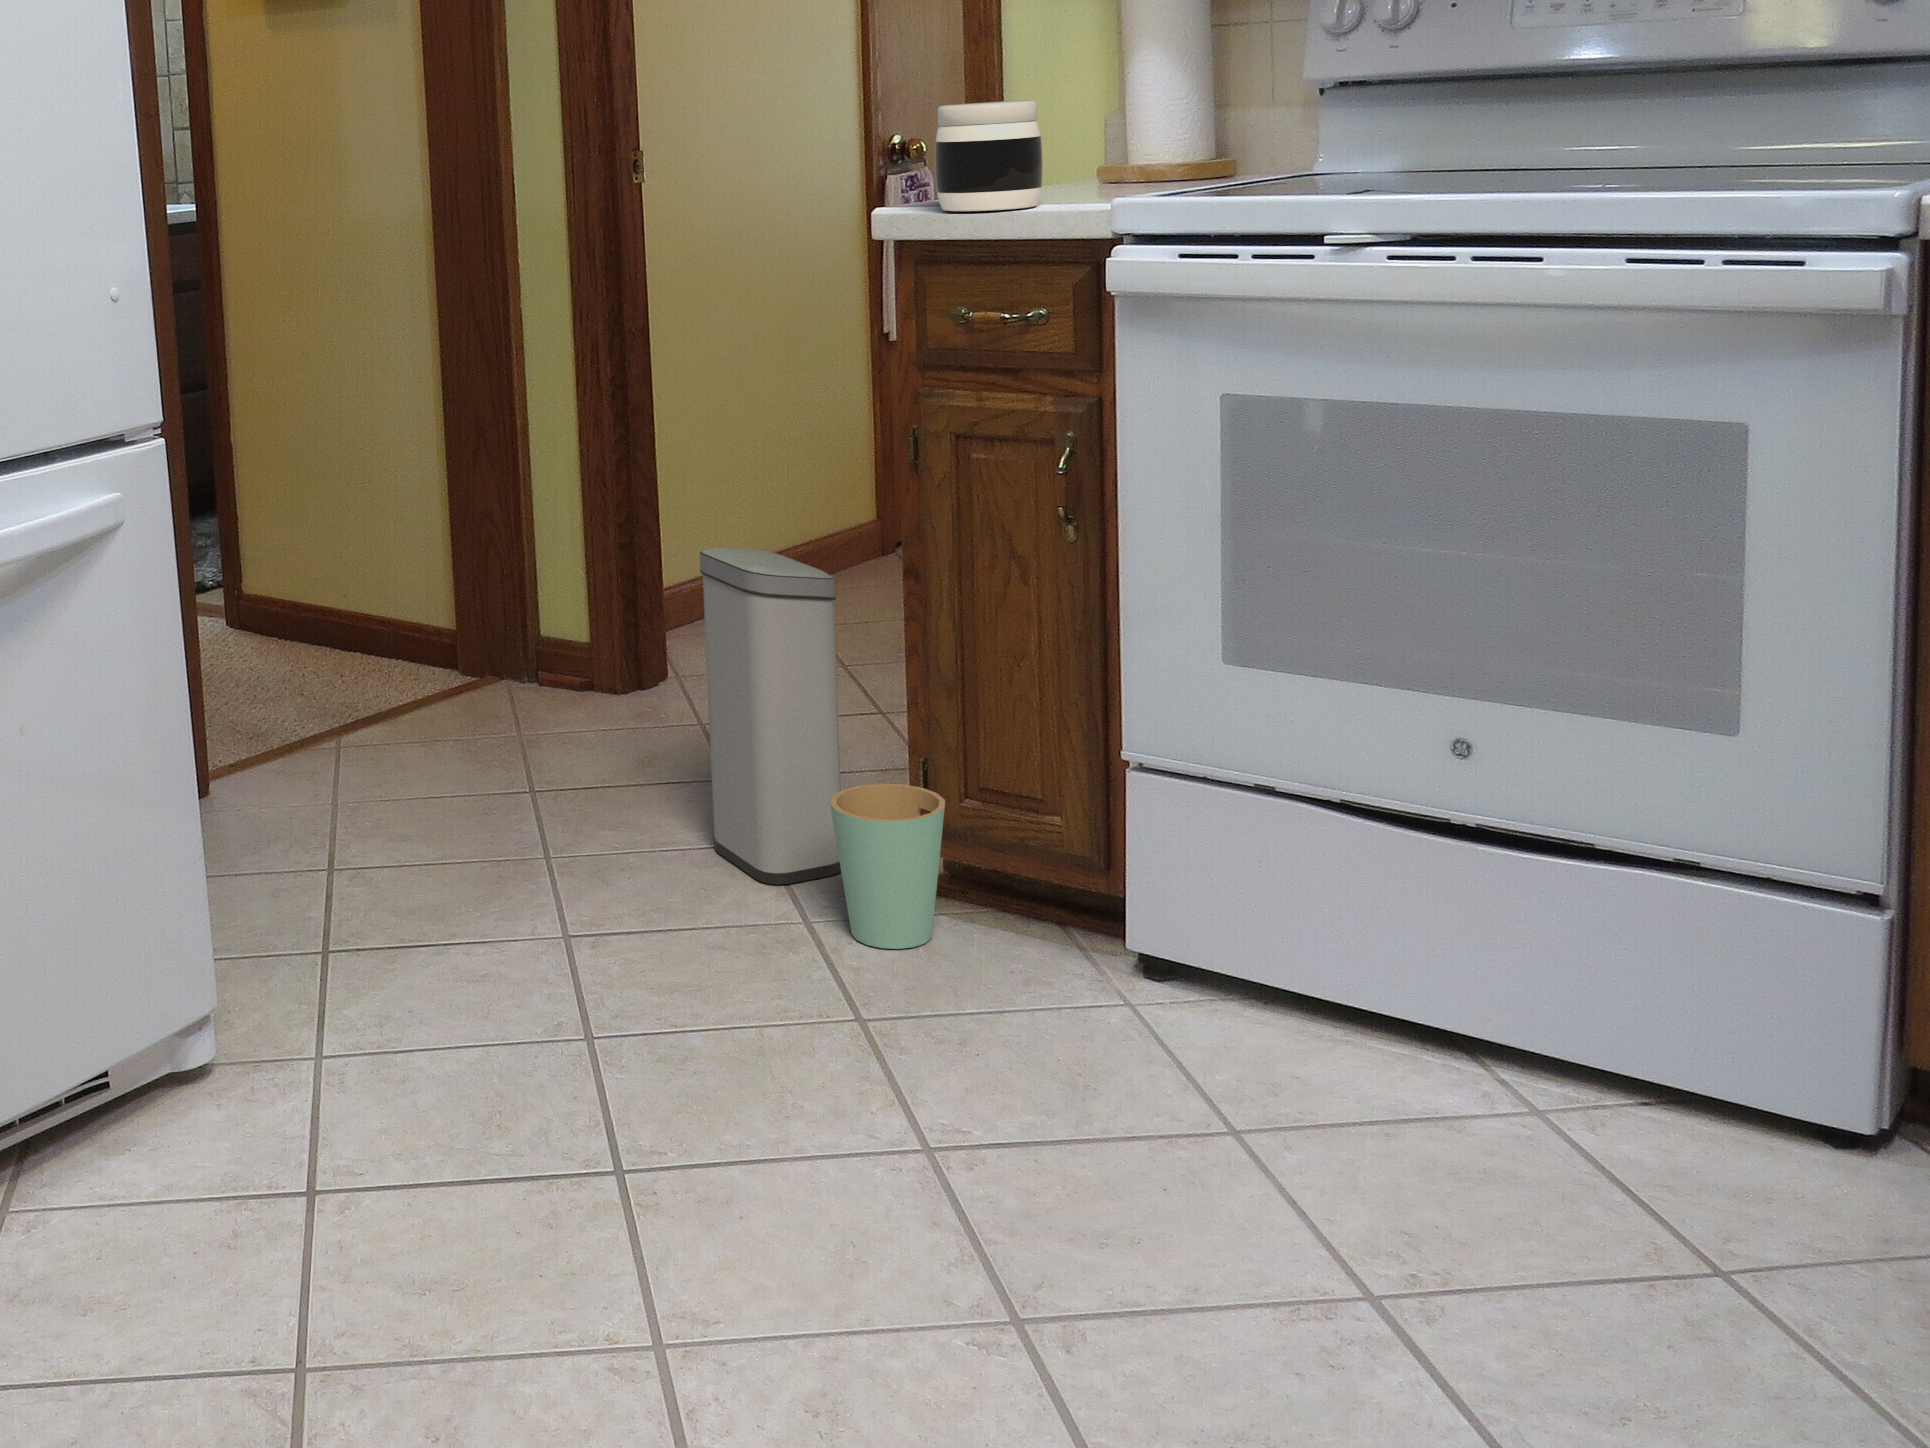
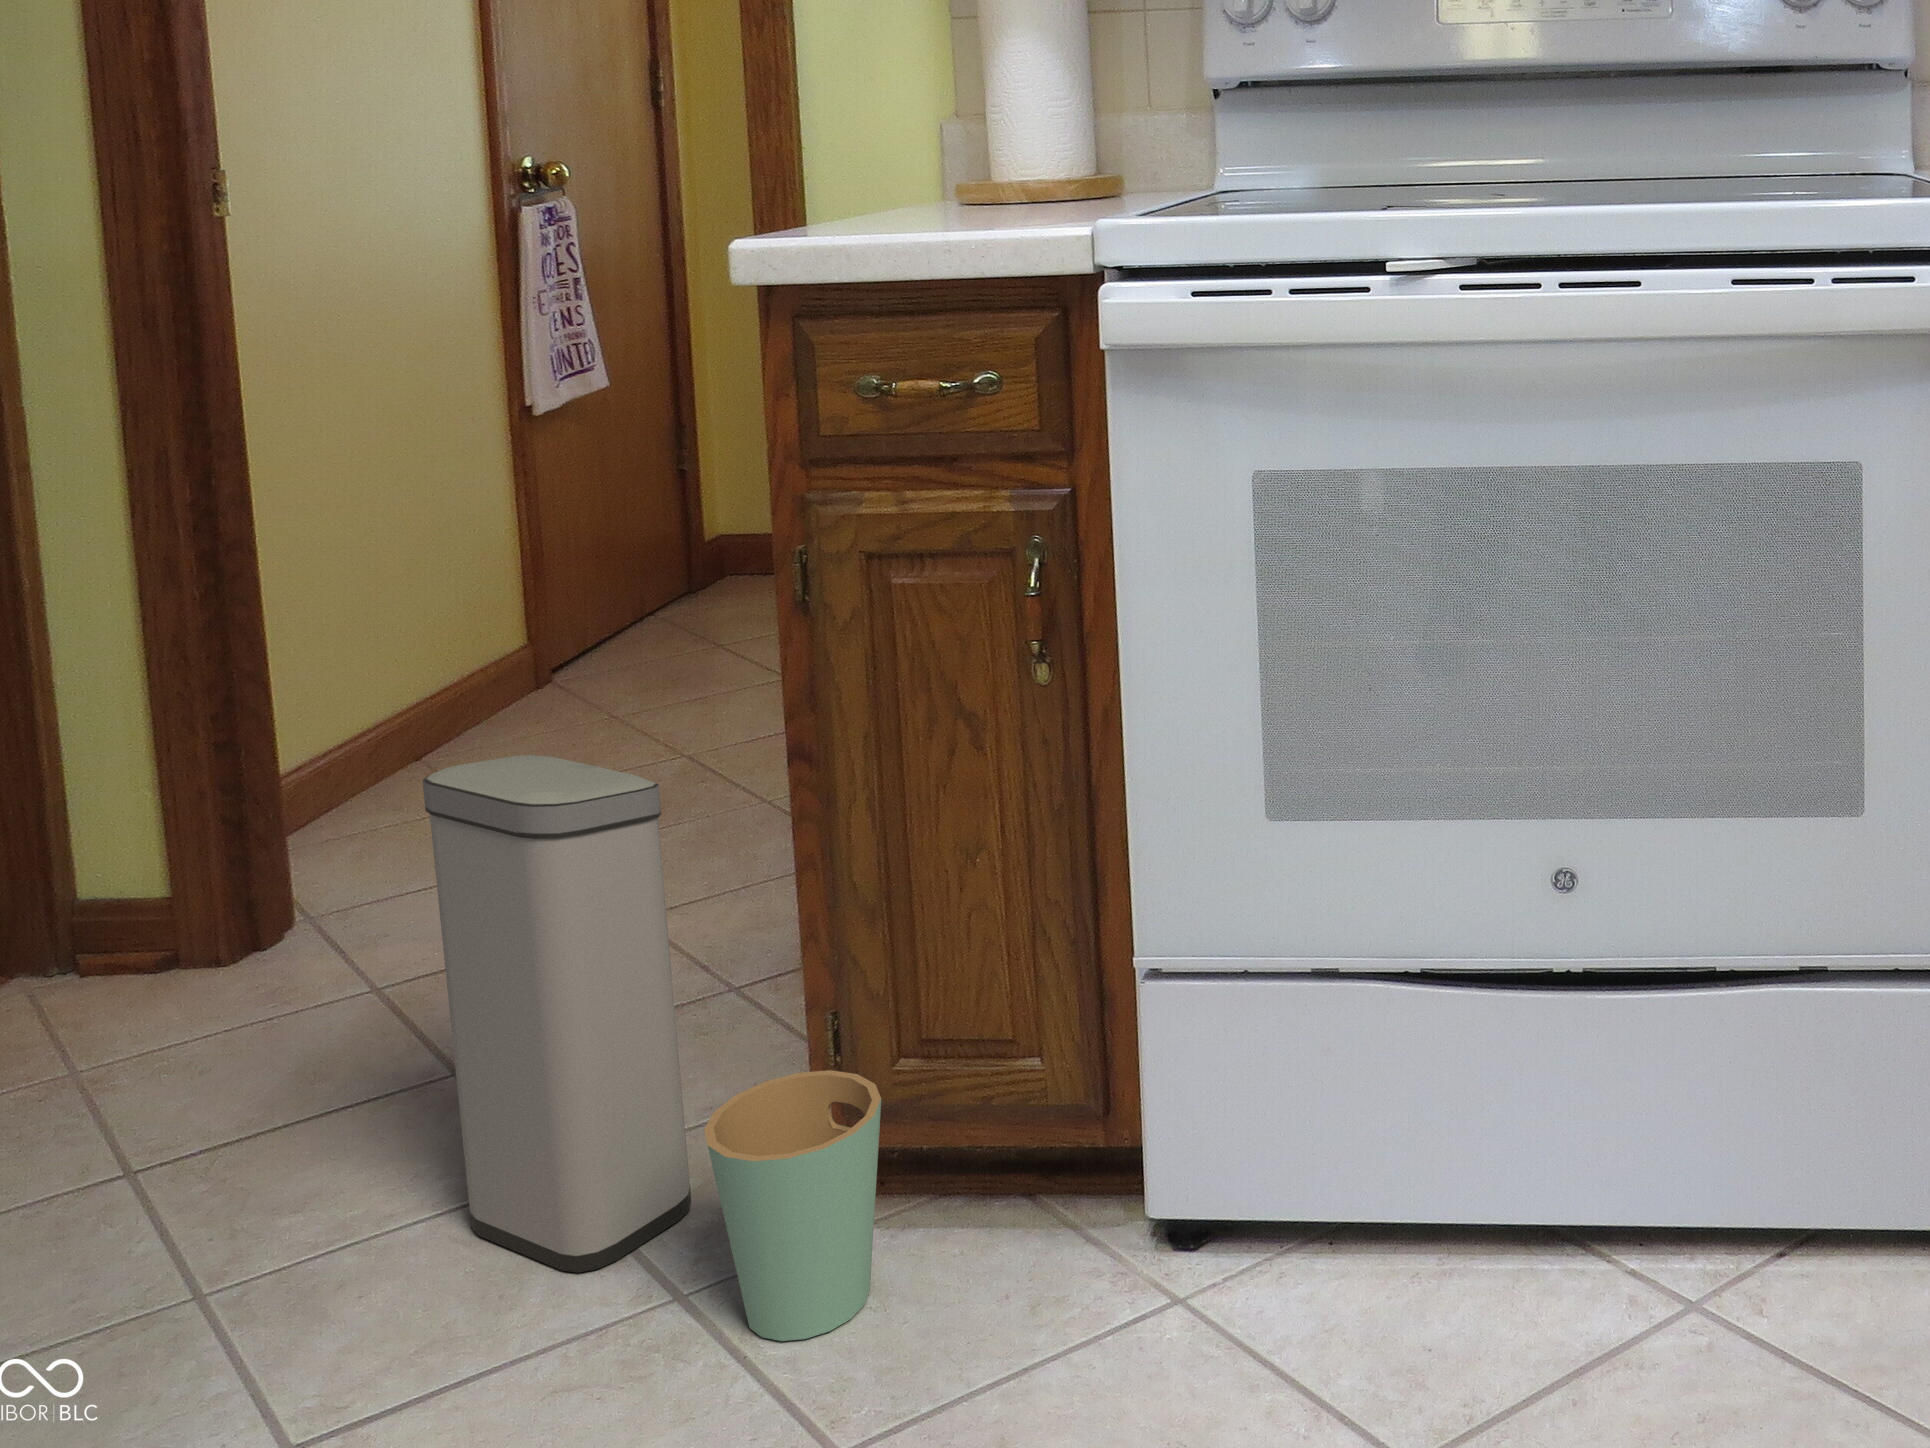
jar: present [935,100,1042,211] -> none [819,87,973,242]

